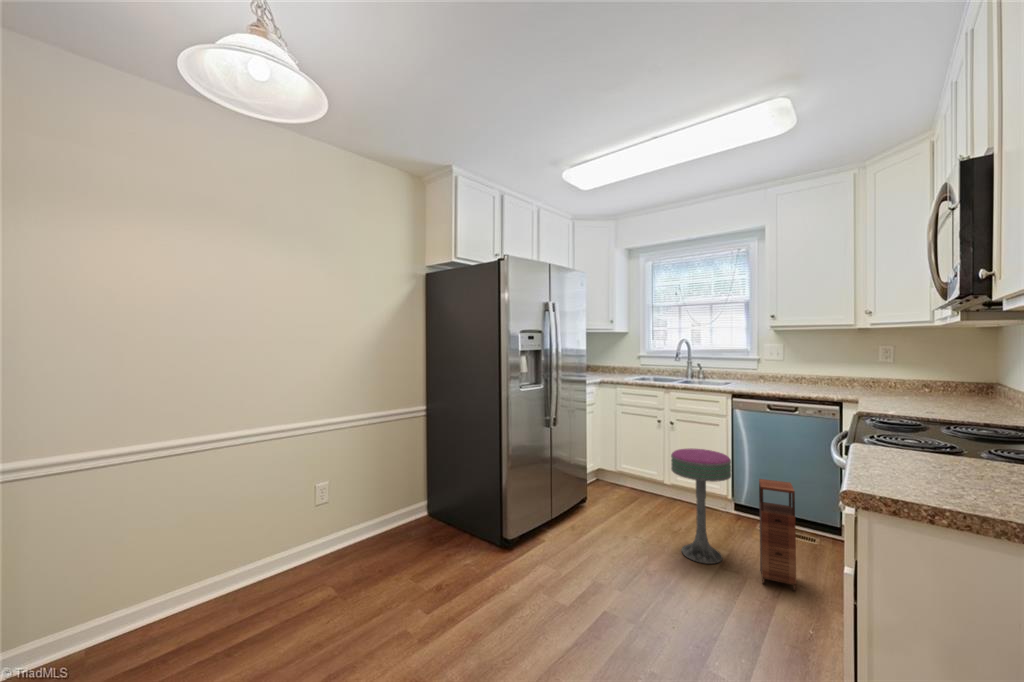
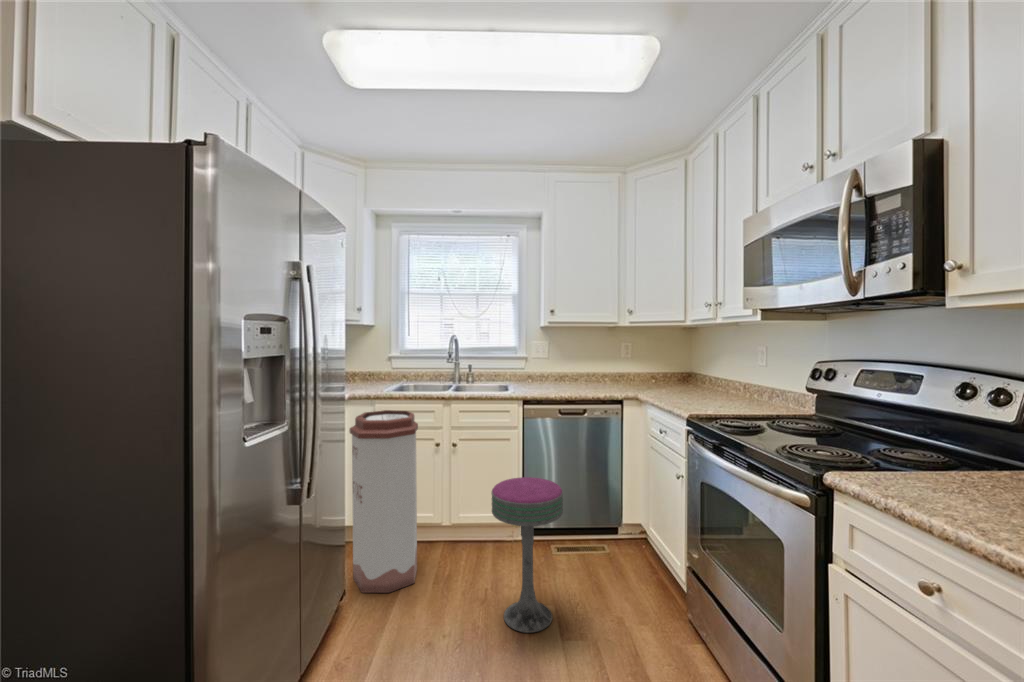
trash can: none [592,392,638,513] -> present [349,410,418,593]
storage cabinet: present [759,479,796,591] -> none [591,500,638,632]

